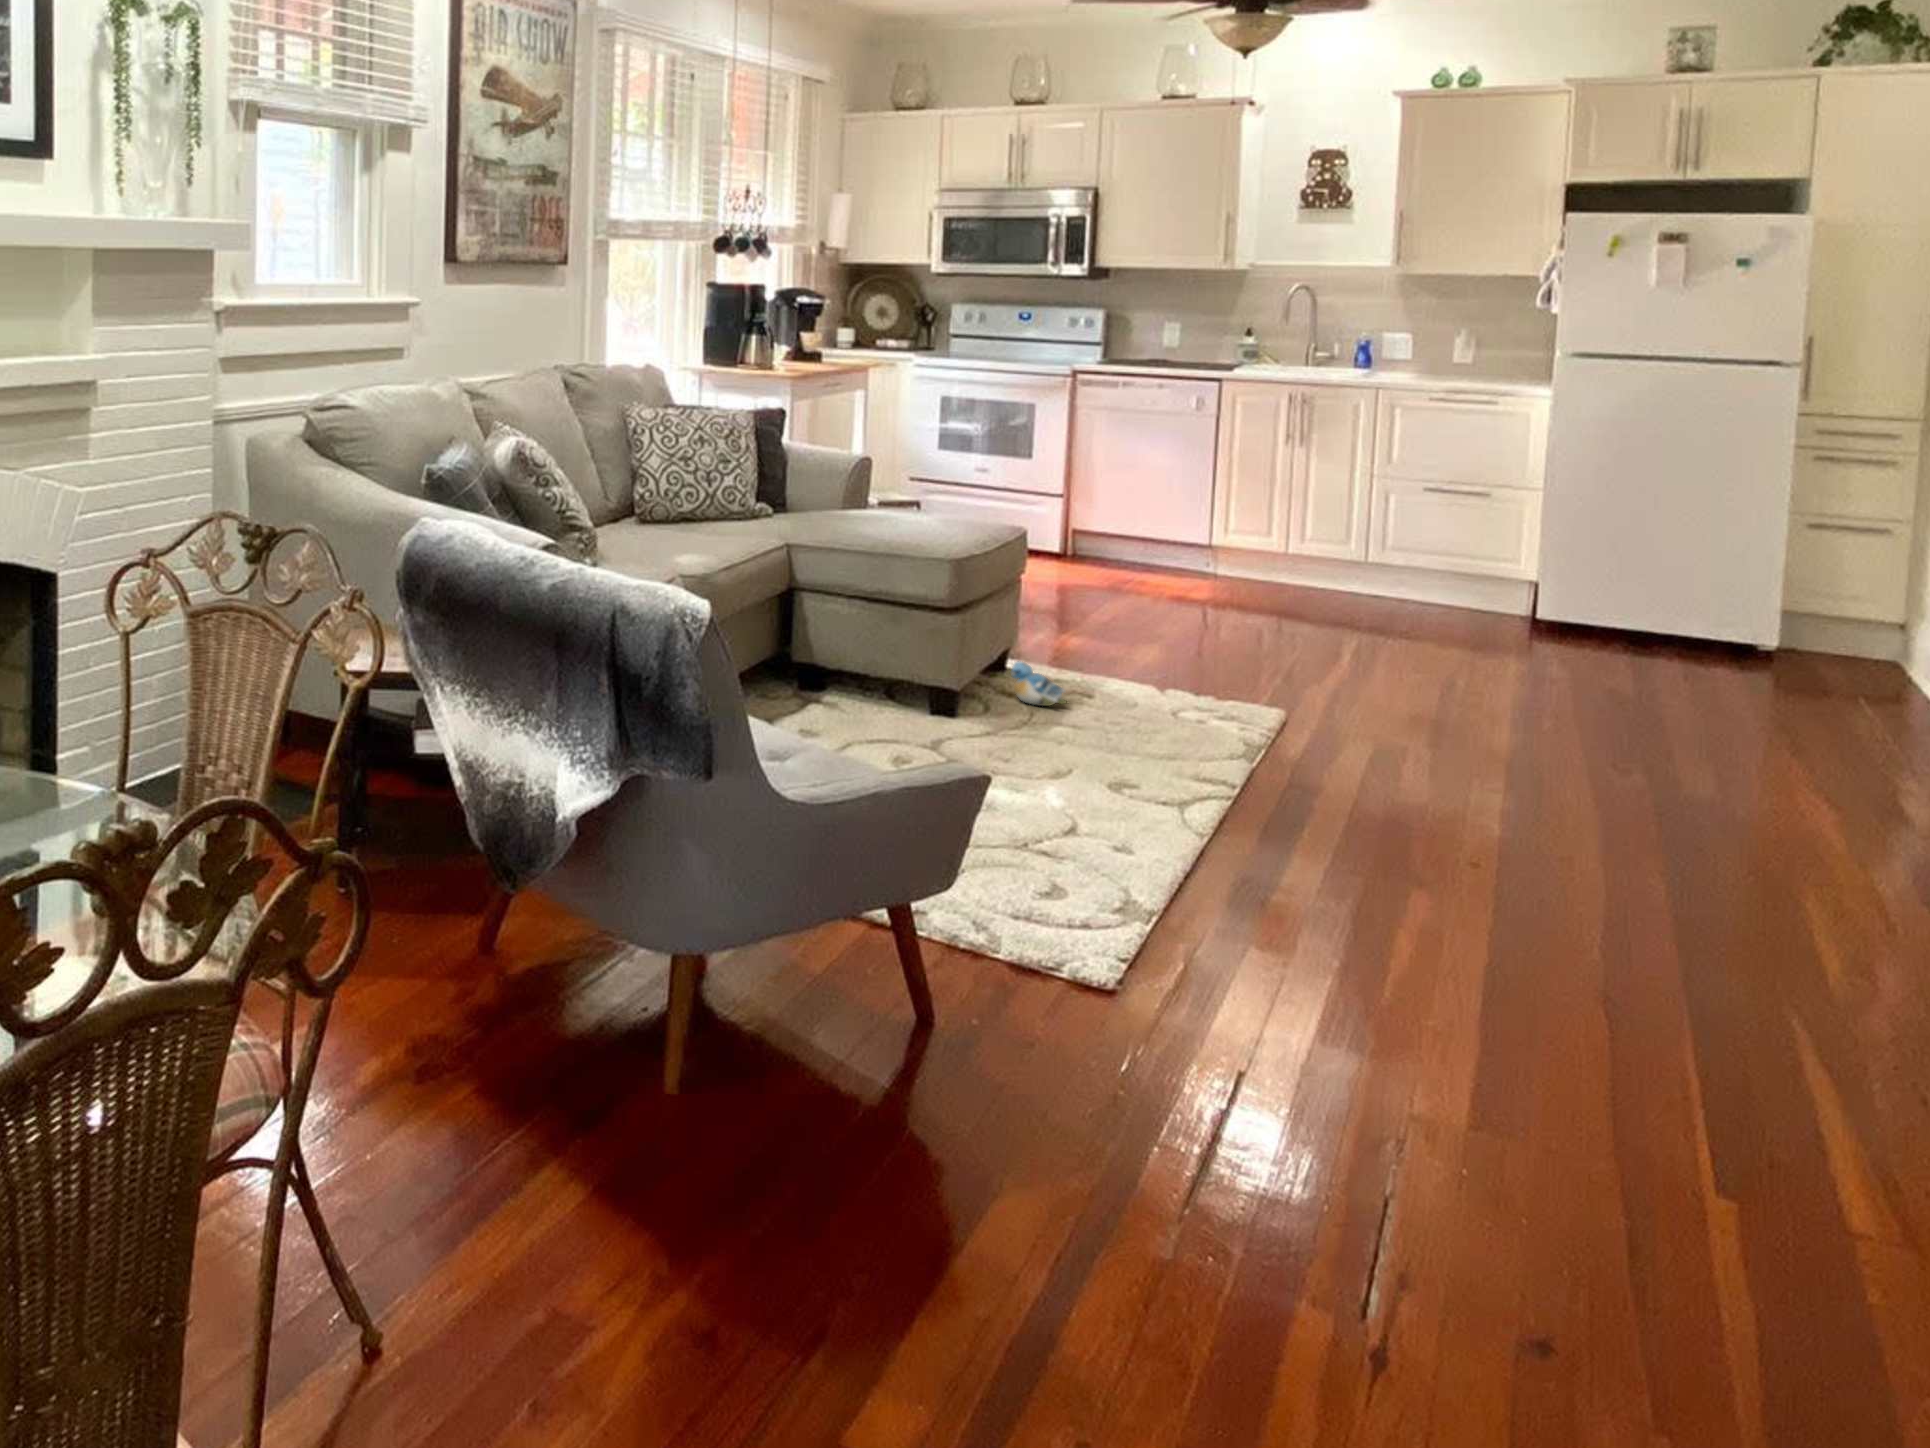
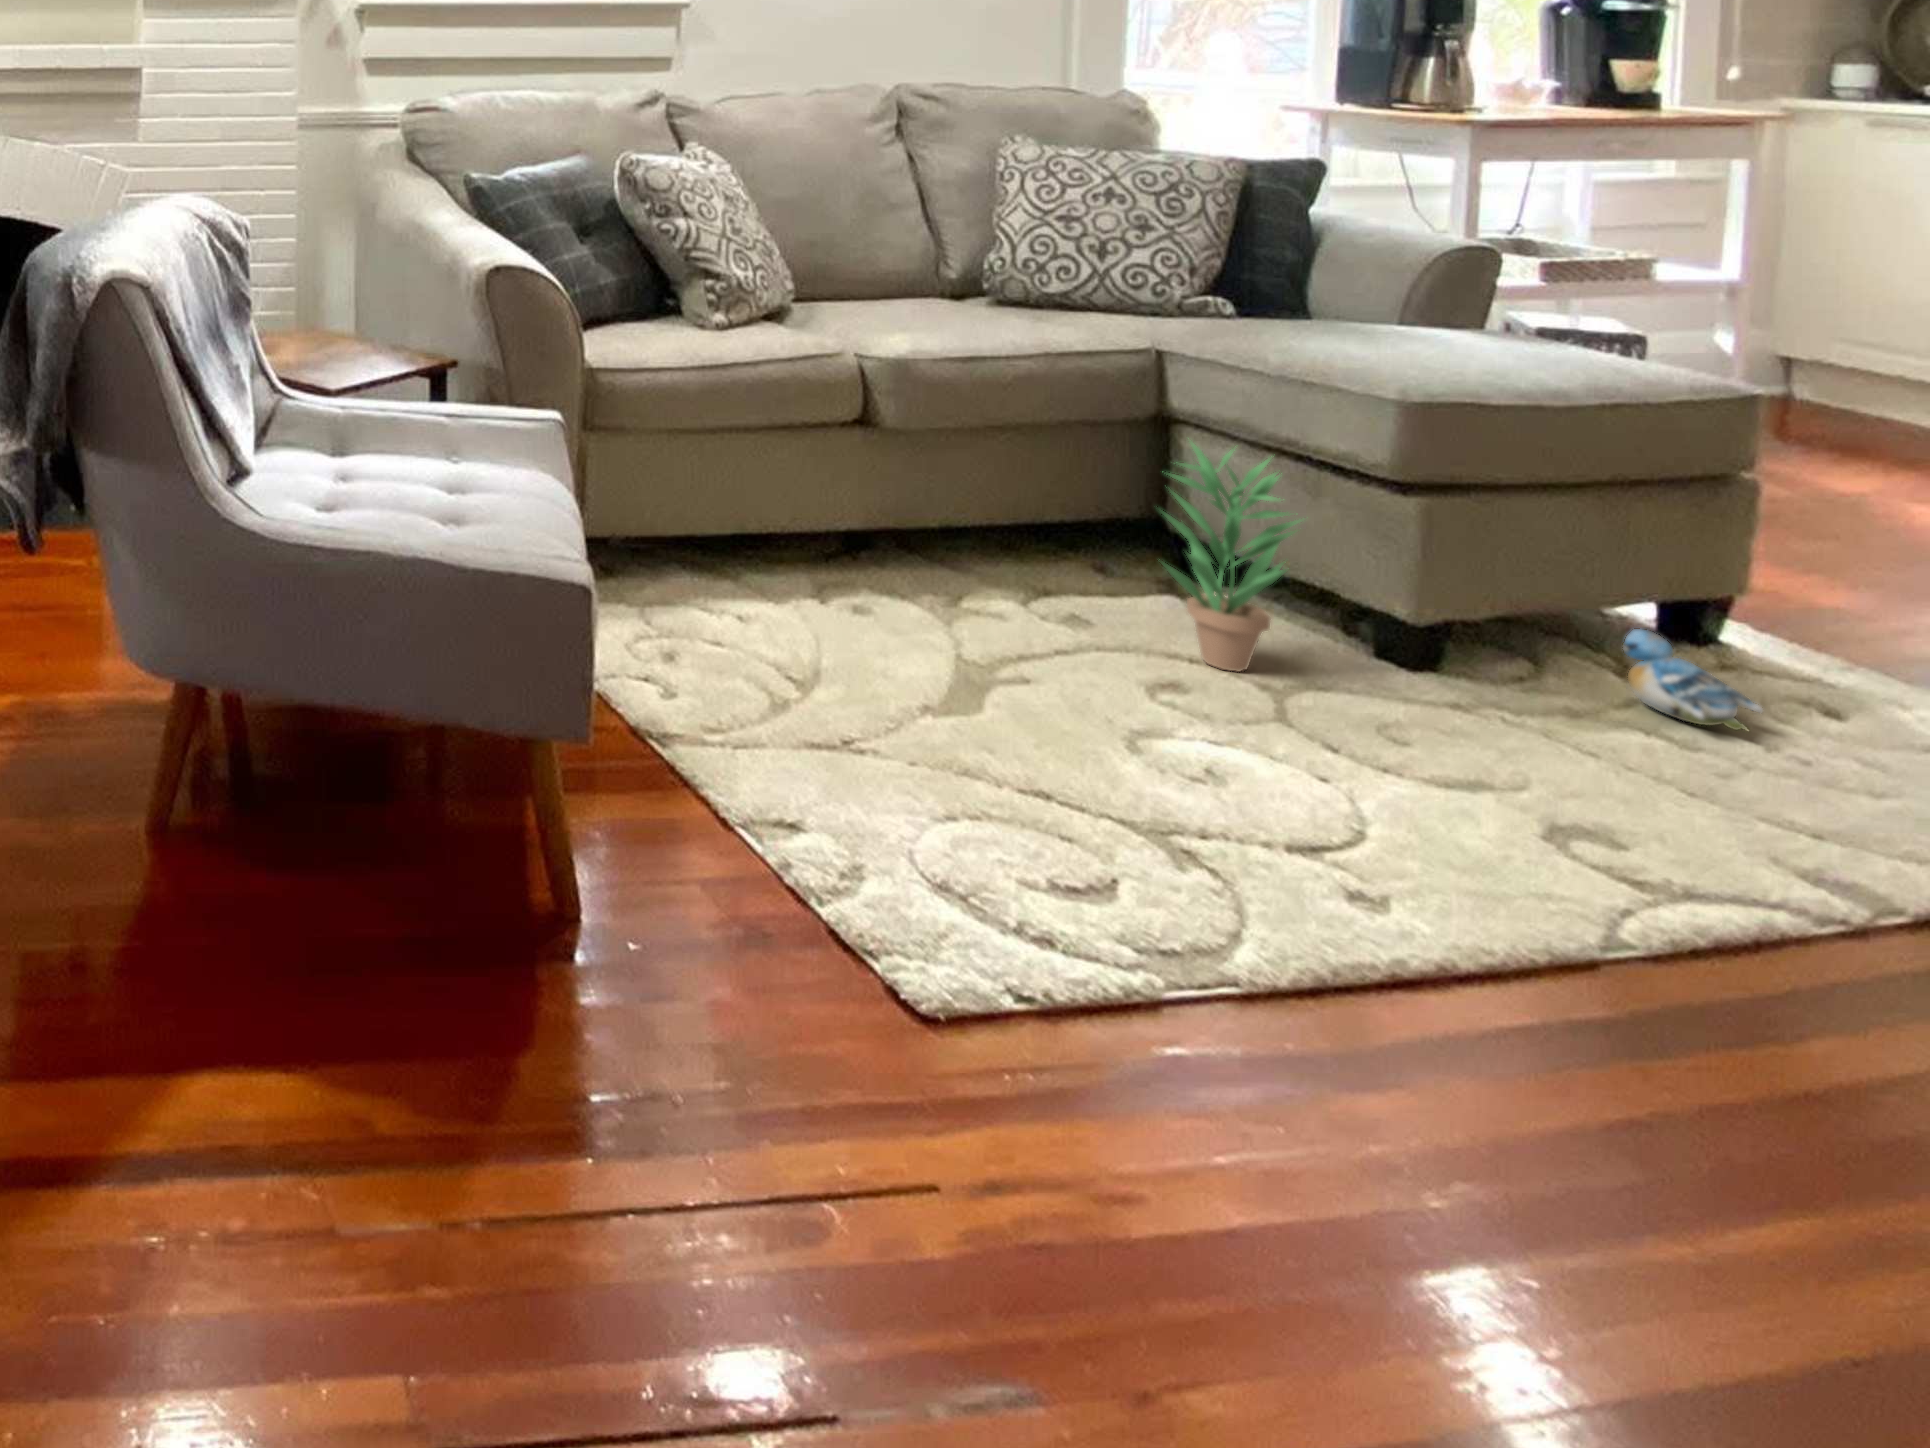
potted plant: none [859,594,940,736] -> present [1159,443,1300,672]

